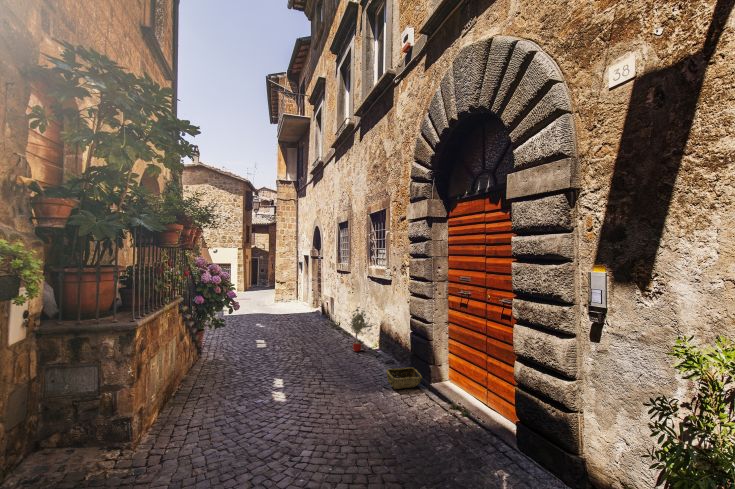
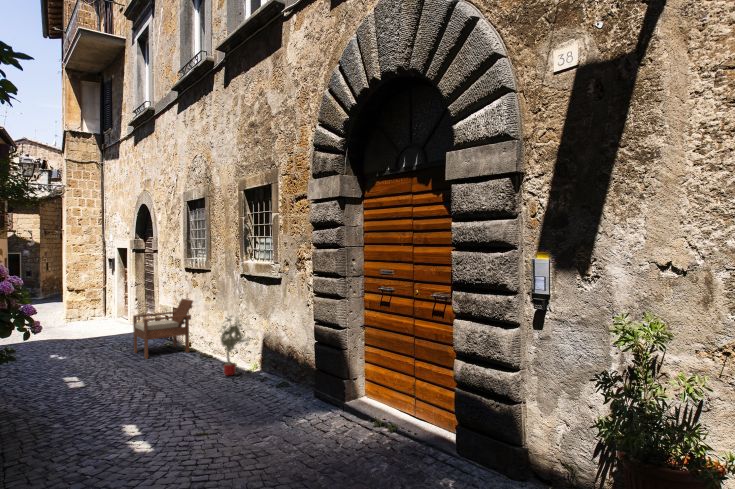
chair: none [303,292,341,334] -> present [133,299,193,359]
woven basket: present [386,368,422,389] -> none [287,385,333,414]

